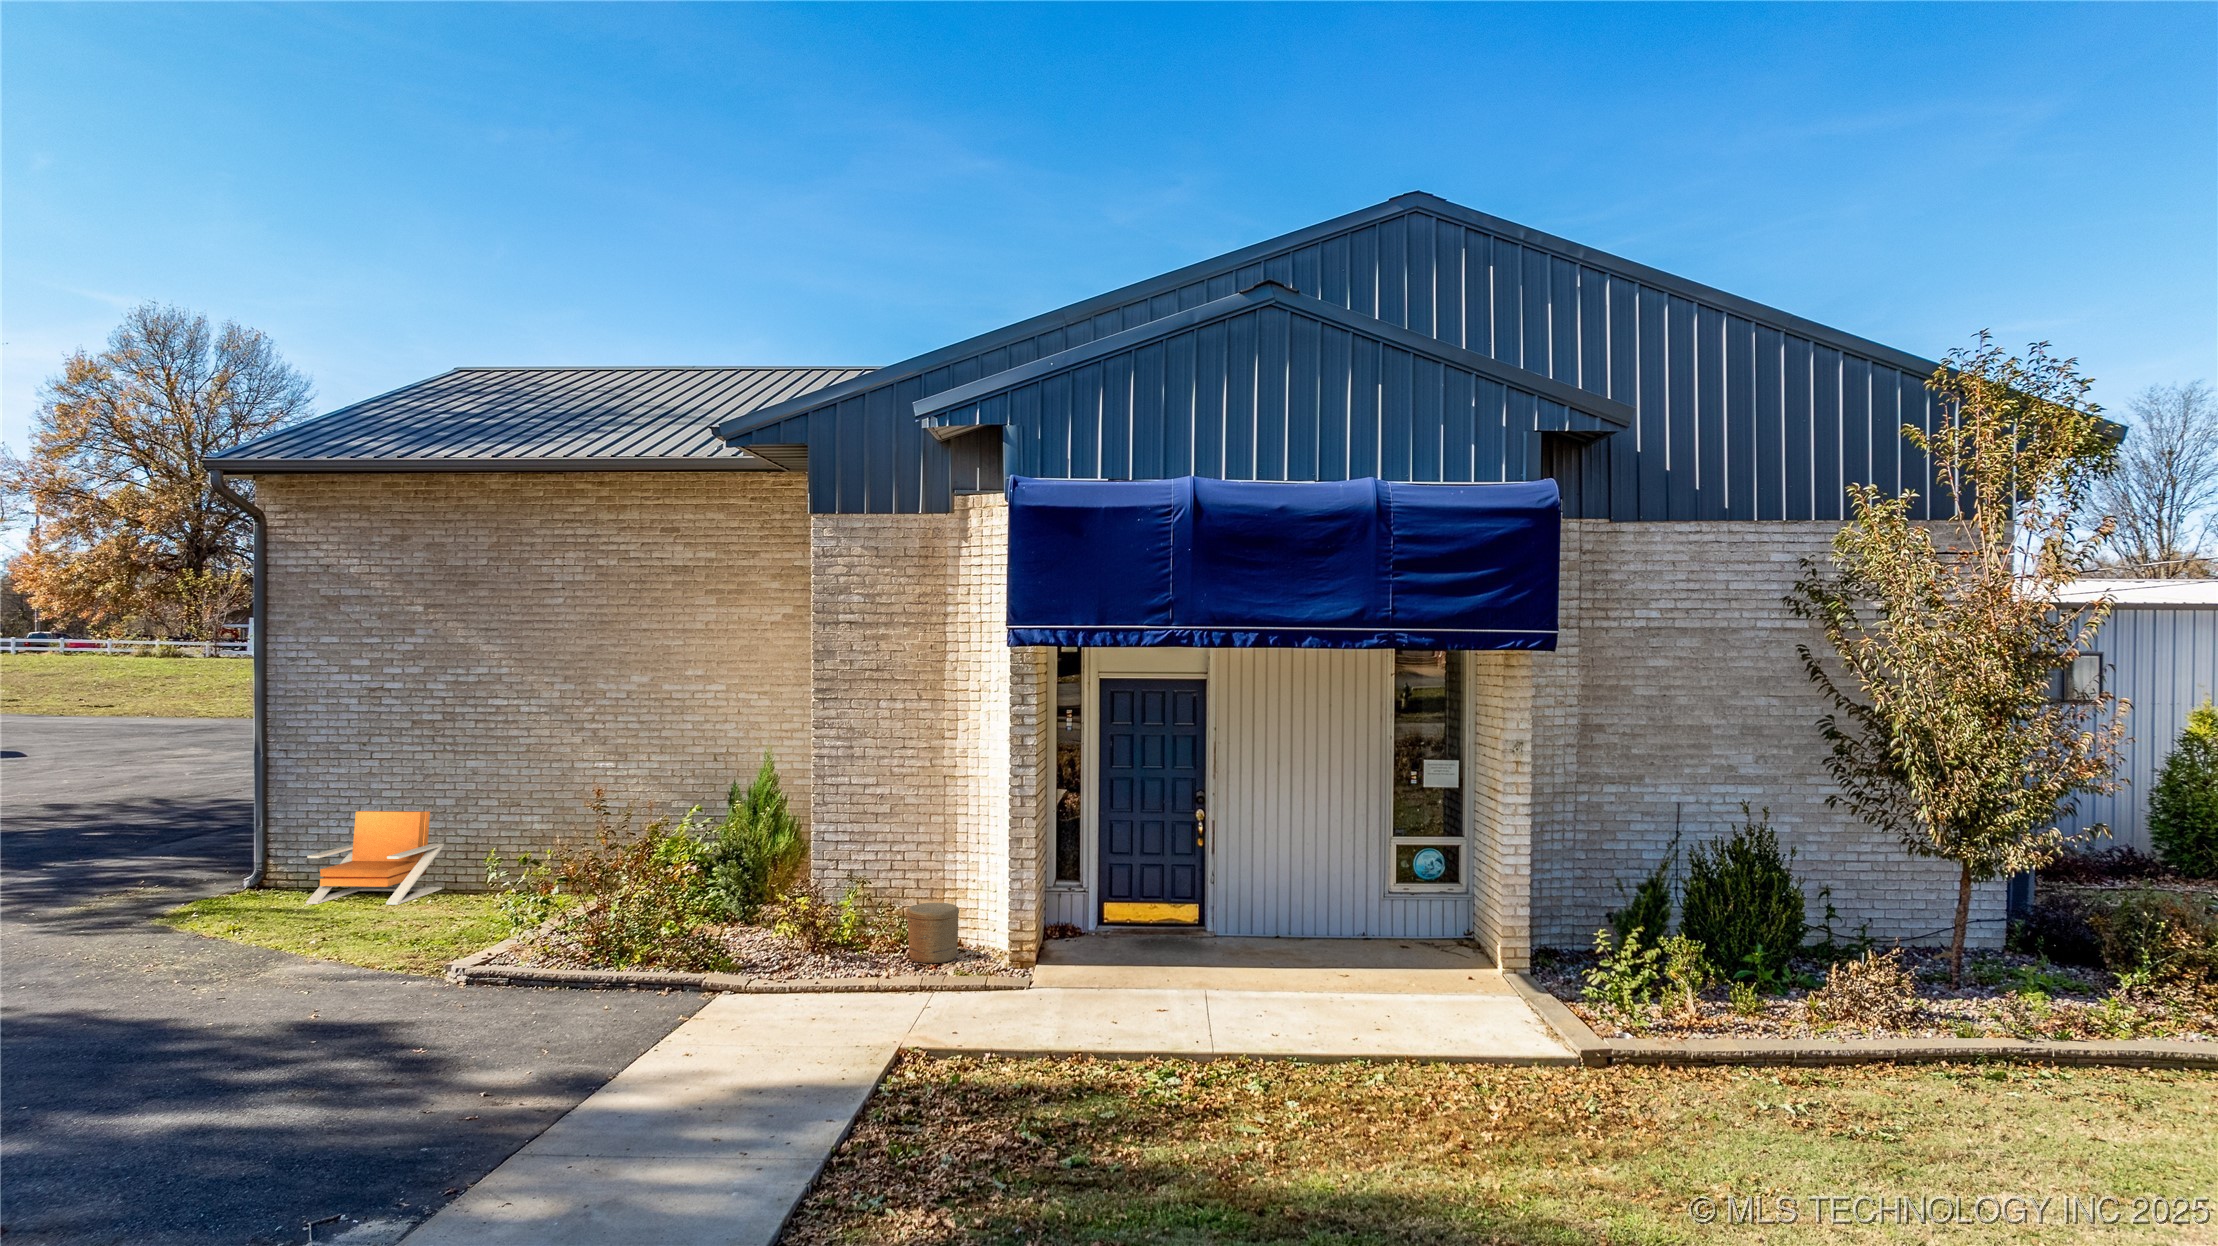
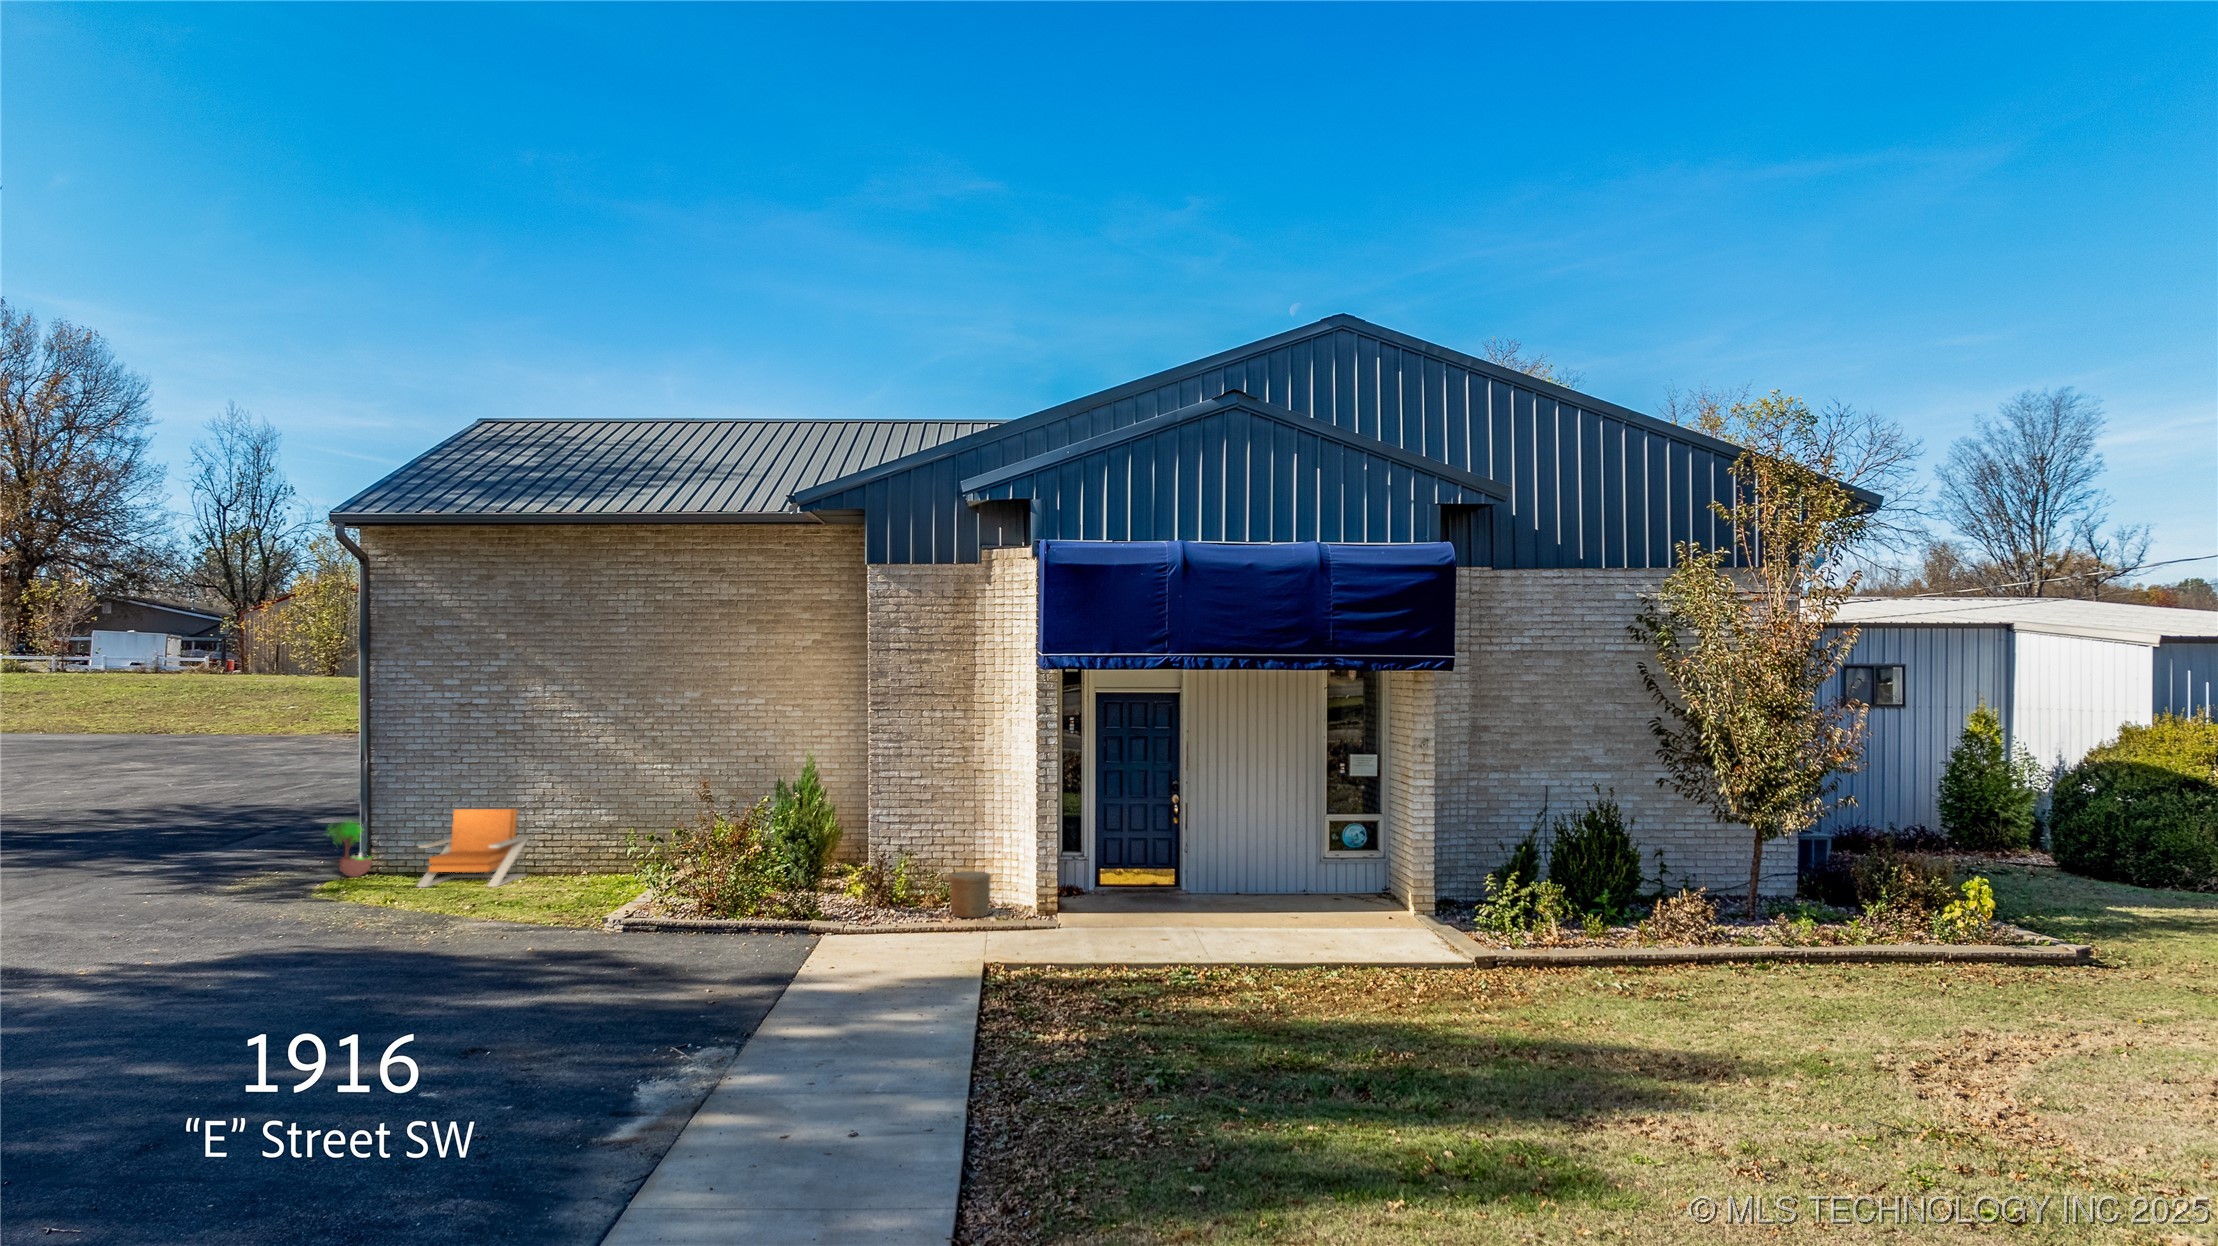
potted tree: none [211,815,271,888] -> present [330,820,372,877]

